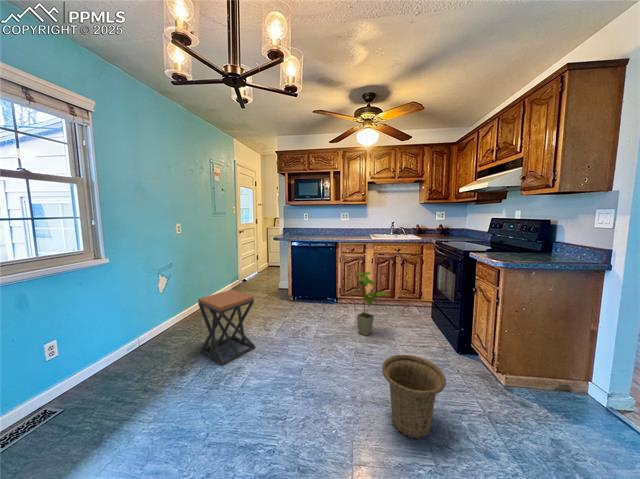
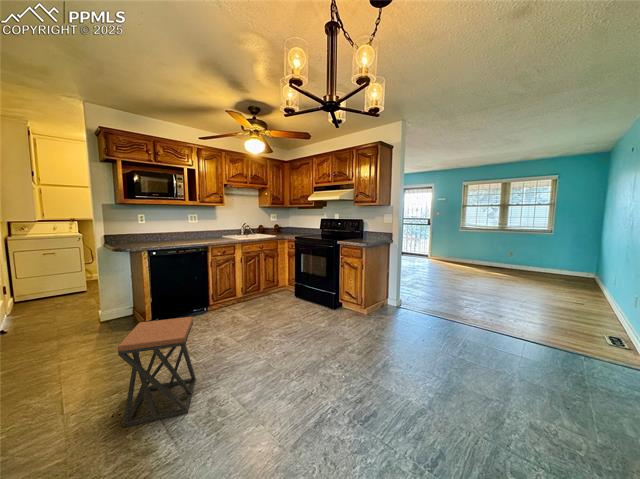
house plant: present [355,272,388,336] -> none [259,266,290,324]
basket: present [382,355,446,438] -> none [344,308,382,354]

